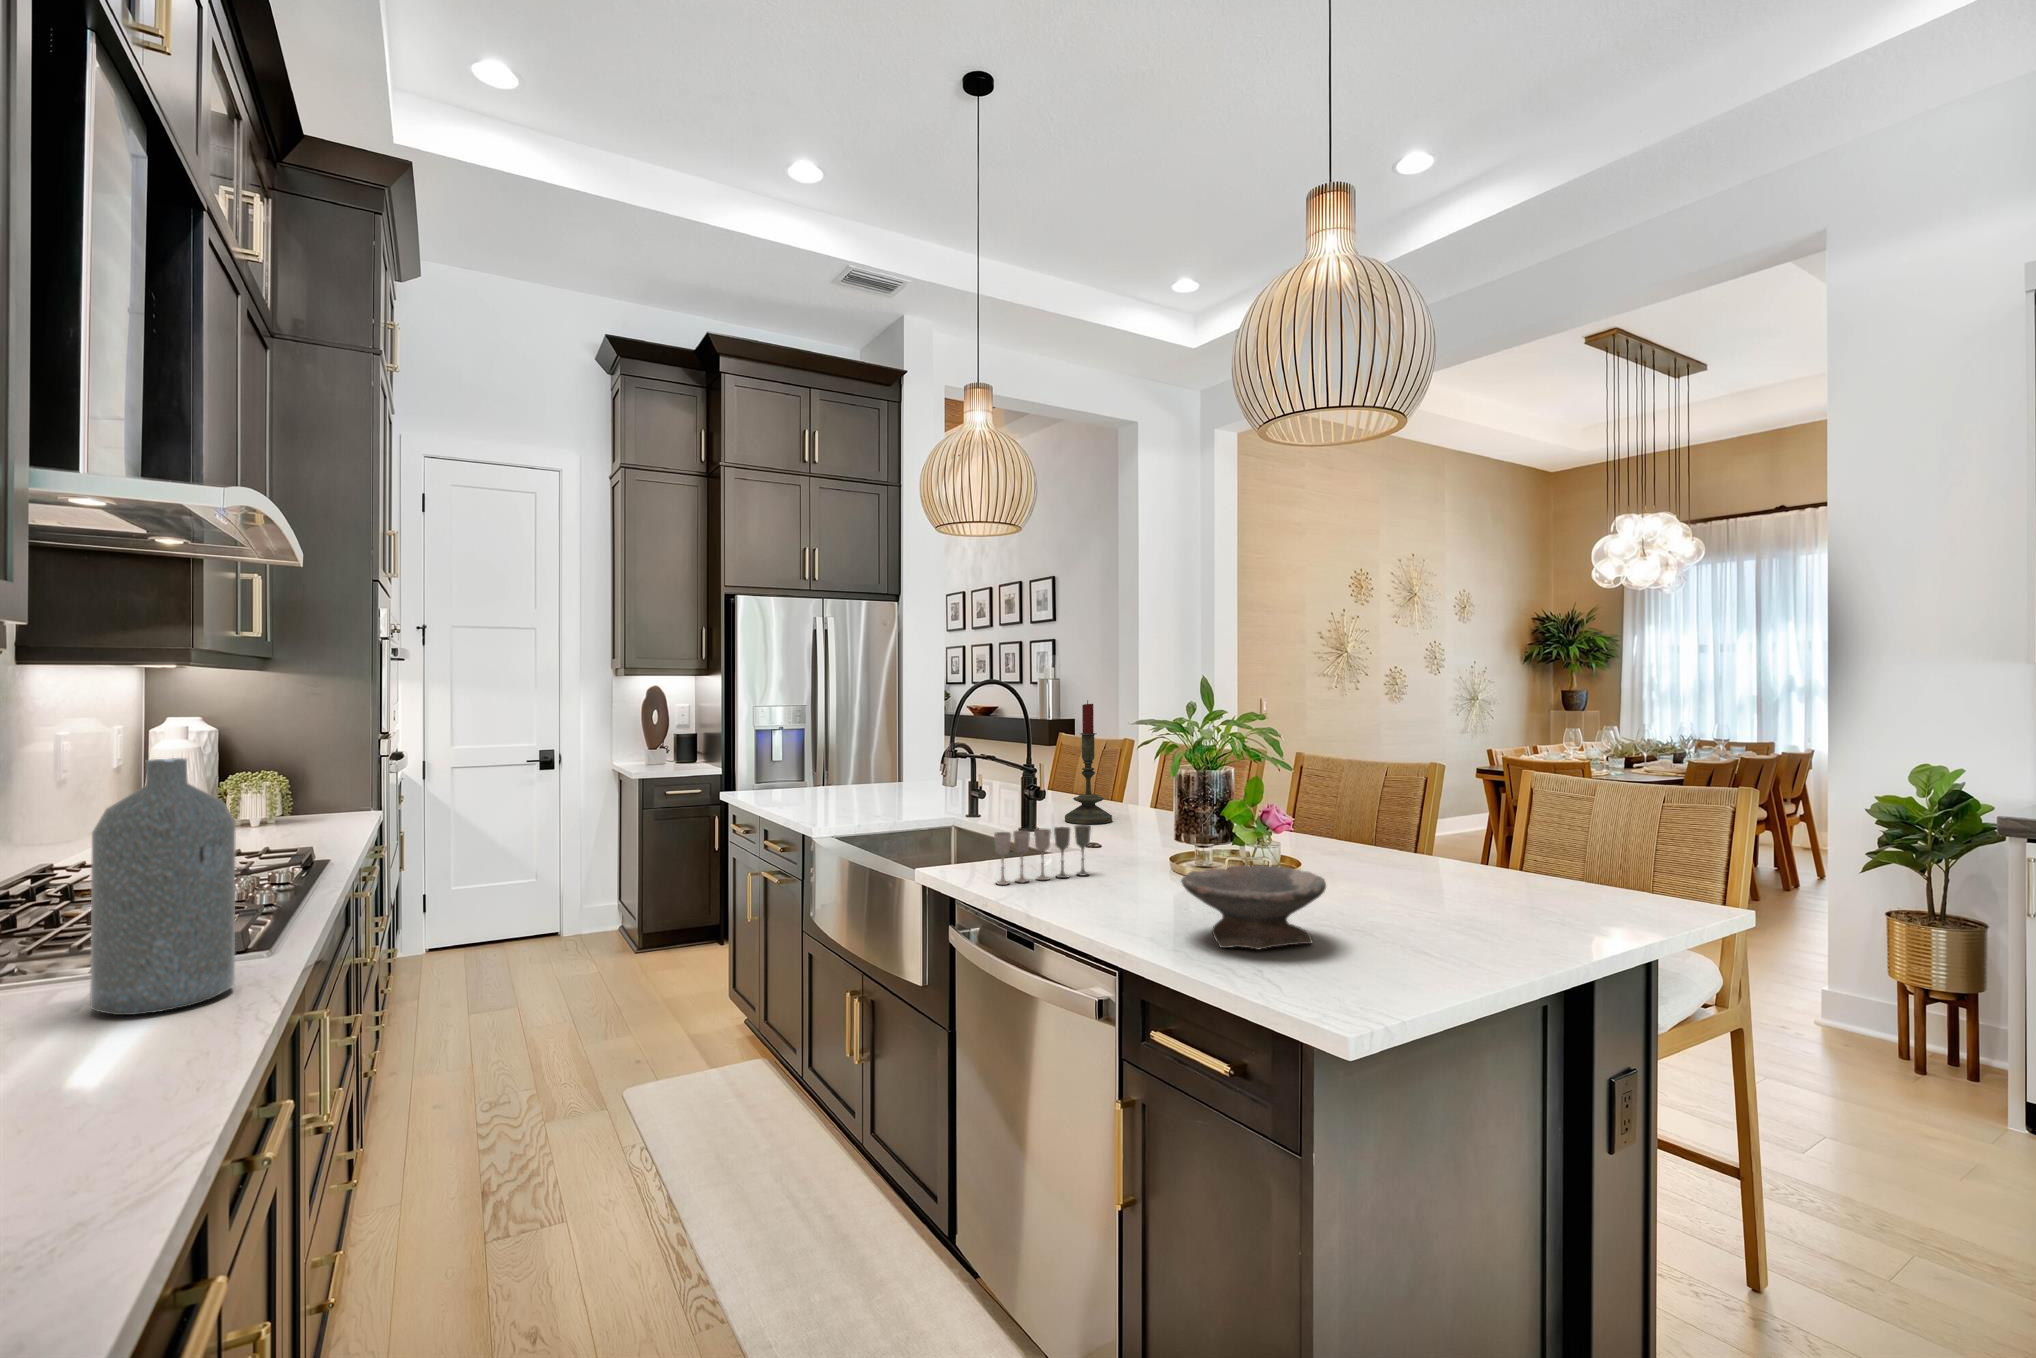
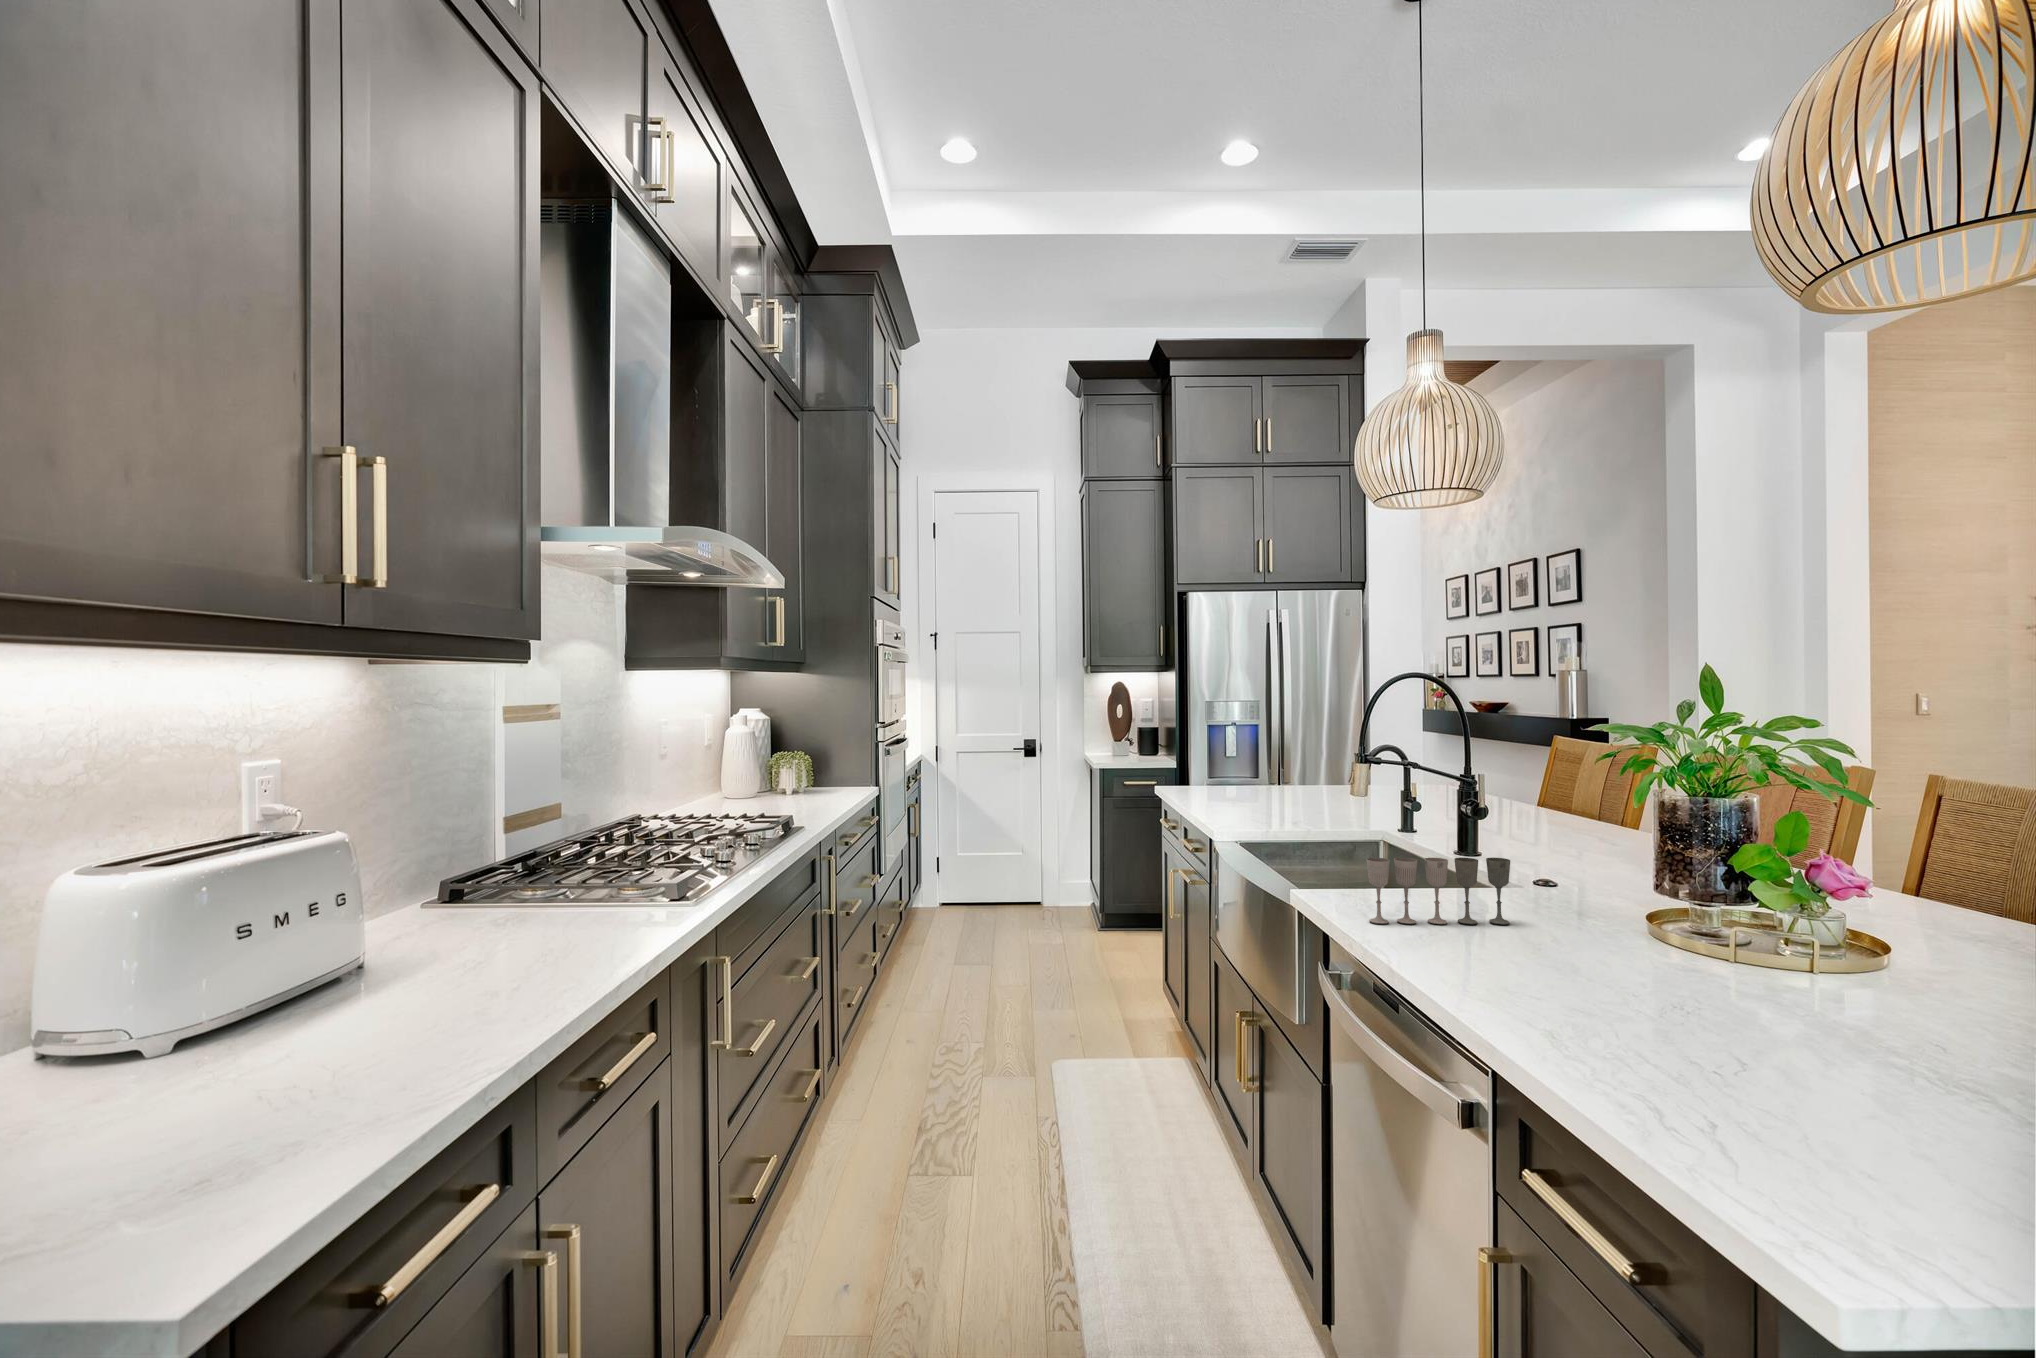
candle: present [1065,700,1112,824] -> none [1524,695,1595,855]
bottle: present [90,758,236,1015] -> none [542,742,637,946]
bowl: present [1181,865,1326,949] -> none [1589,944,1868,1094]

